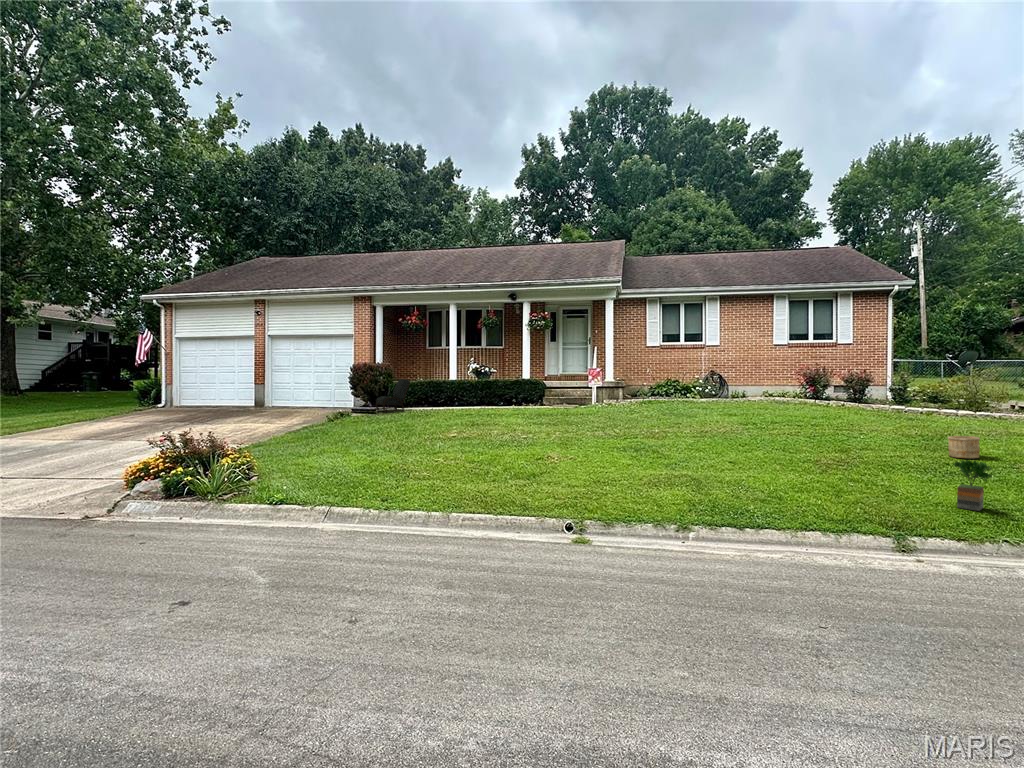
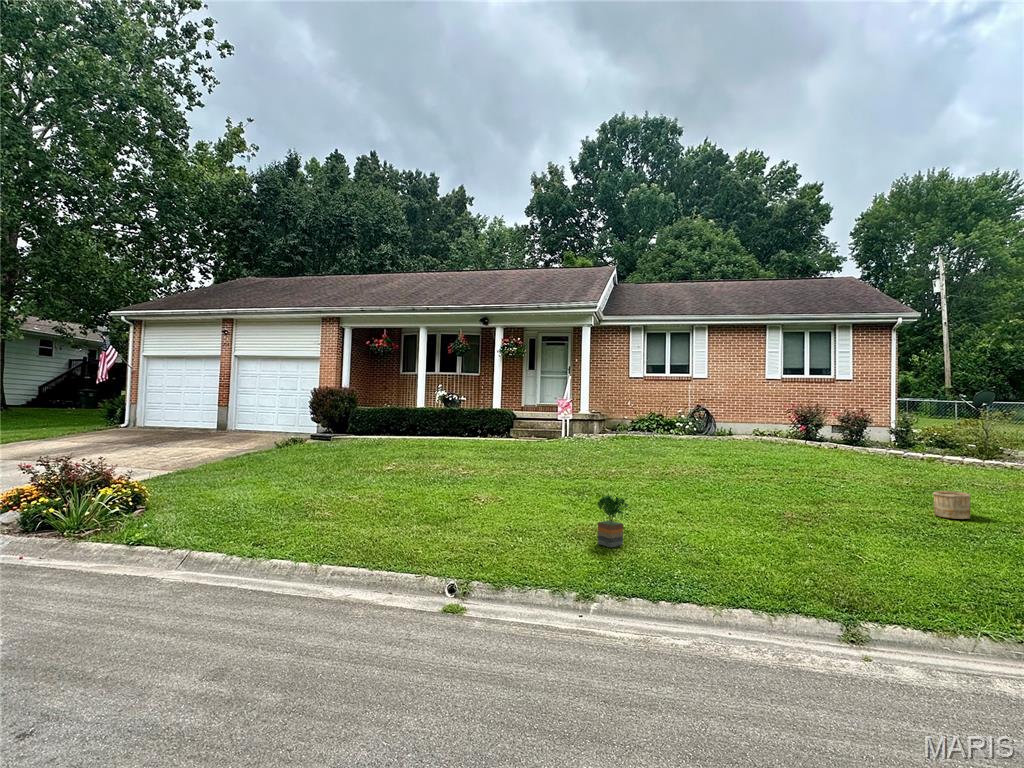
lounge chair: present [376,379,410,412] -> none [331,406,370,441]
potted tree: present [954,460,992,511] -> present [598,496,628,548]

